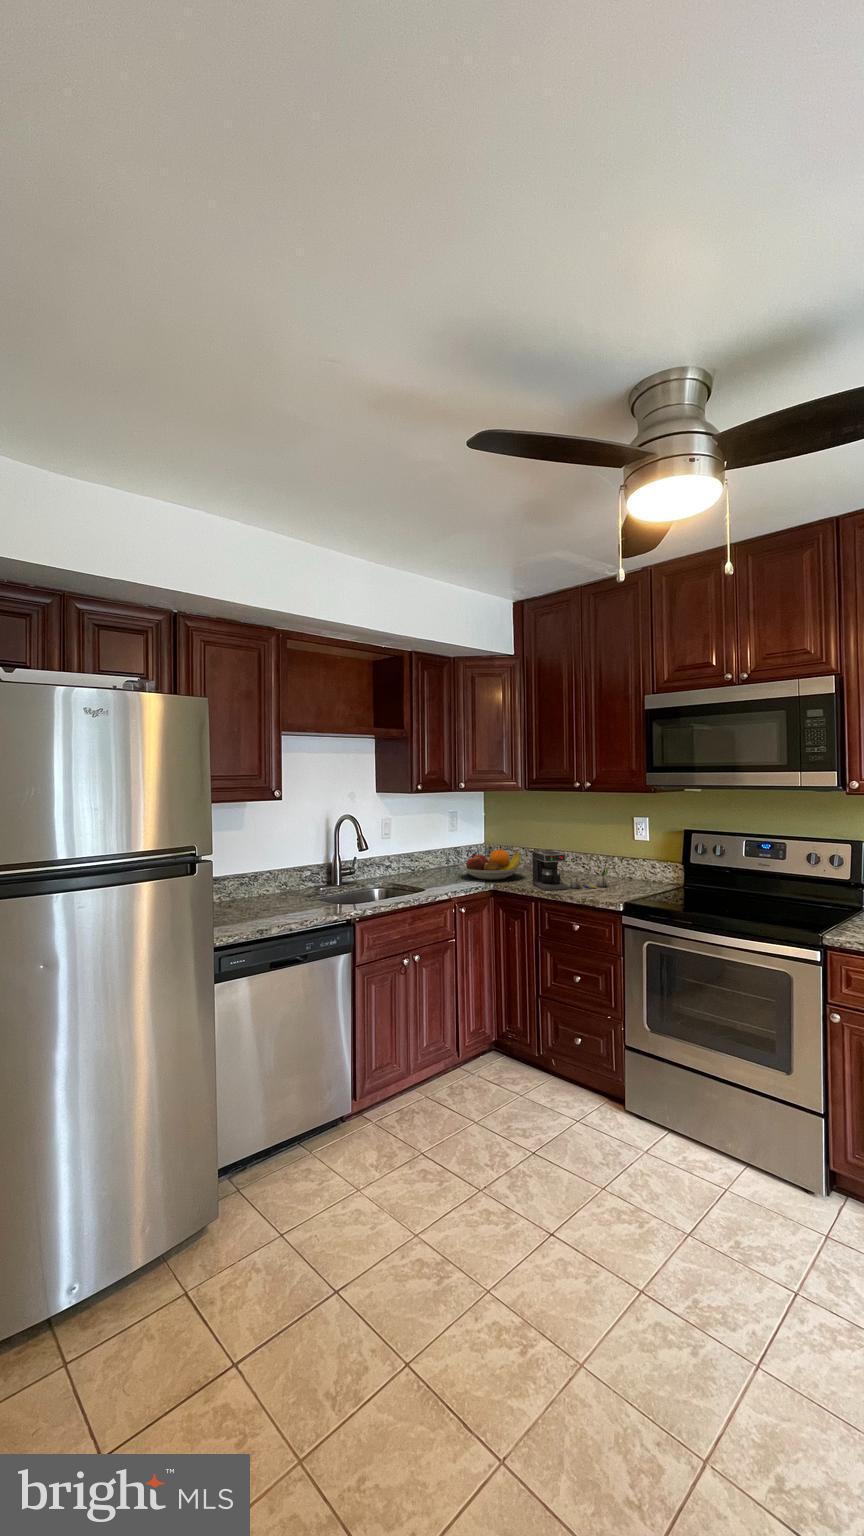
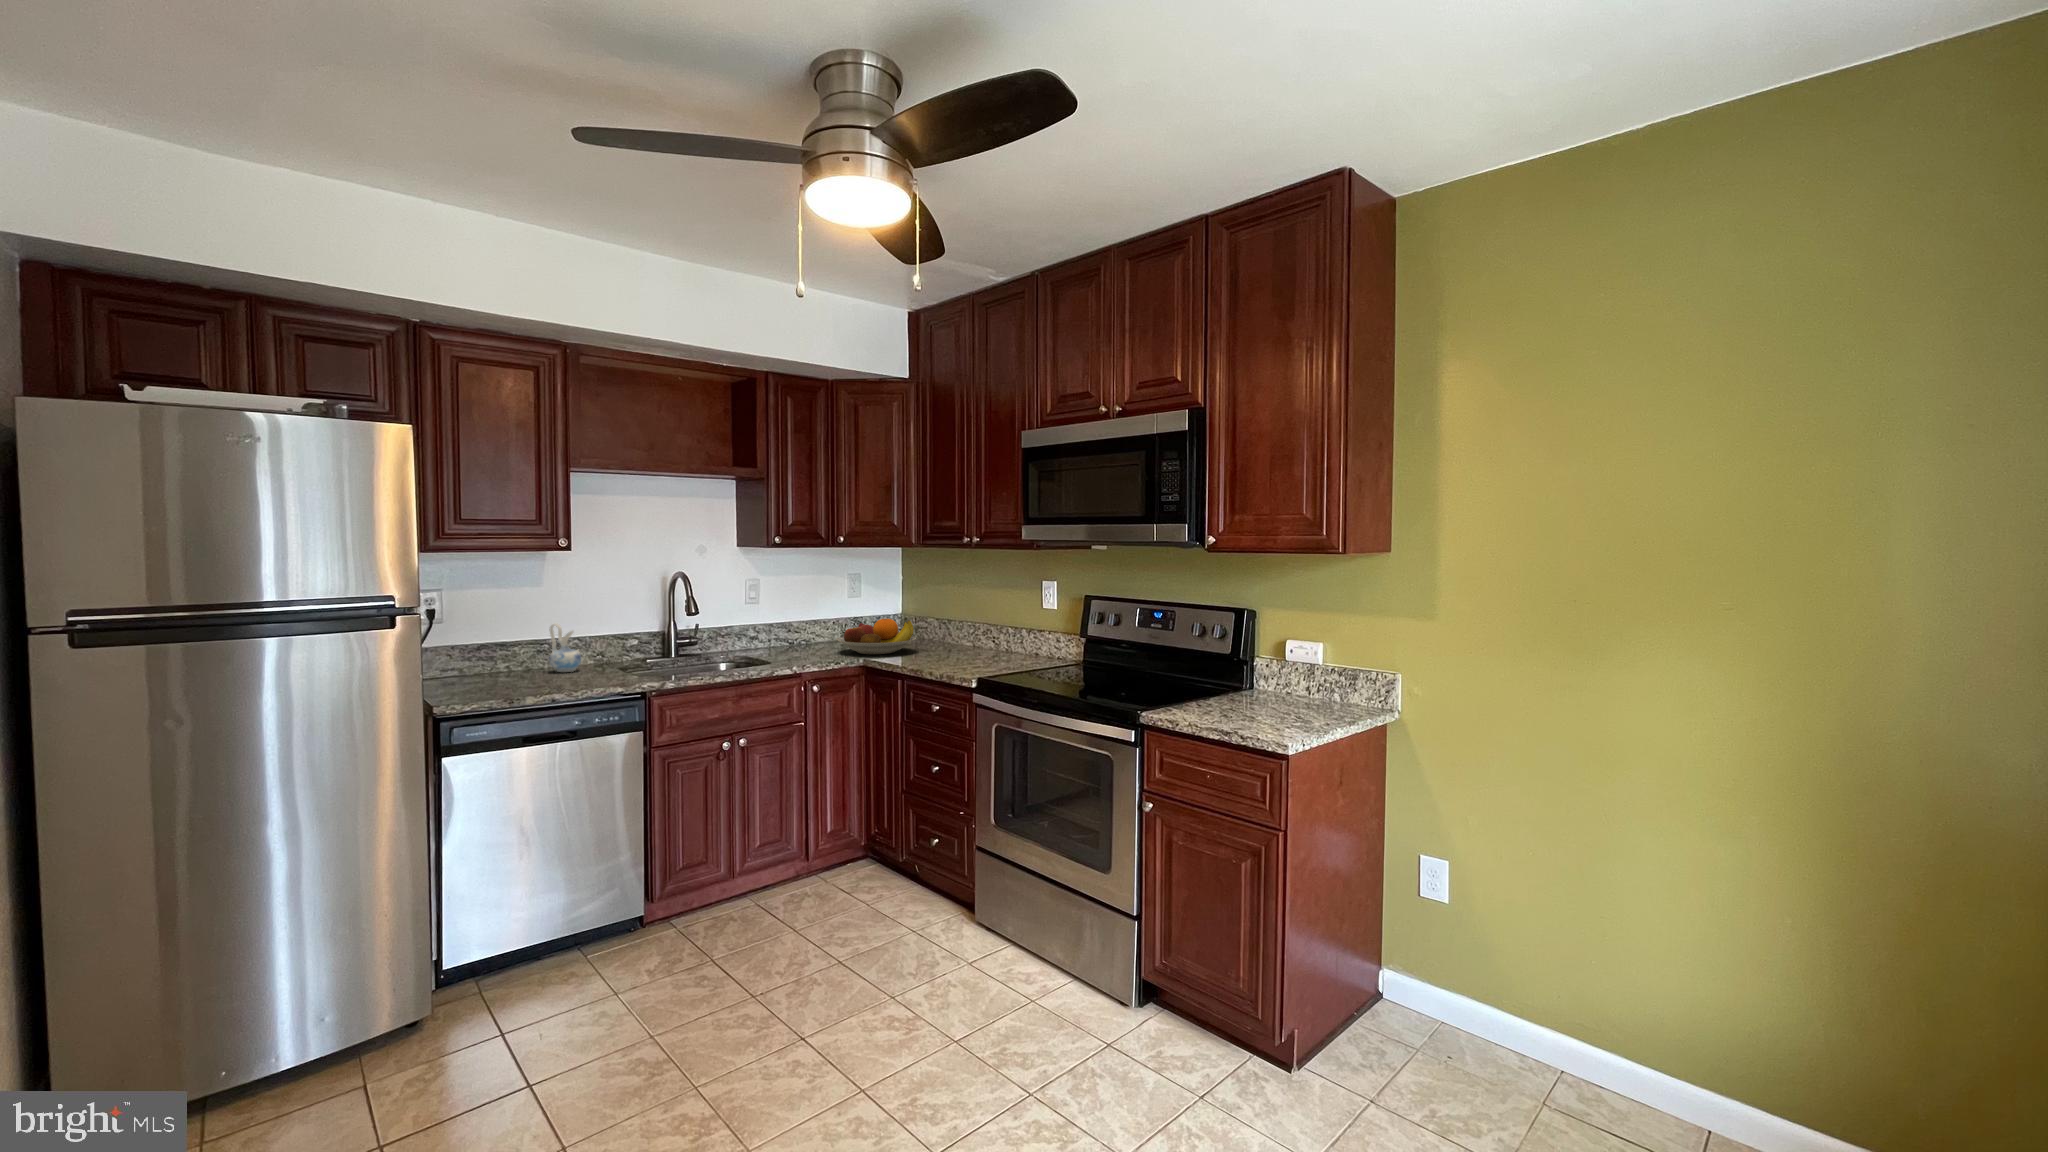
coffee maker: present [532,850,609,890] -> none [911,619,999,666]
ceramic pitcher: none [255,861,280,902] -> present [549,624,581,672]

